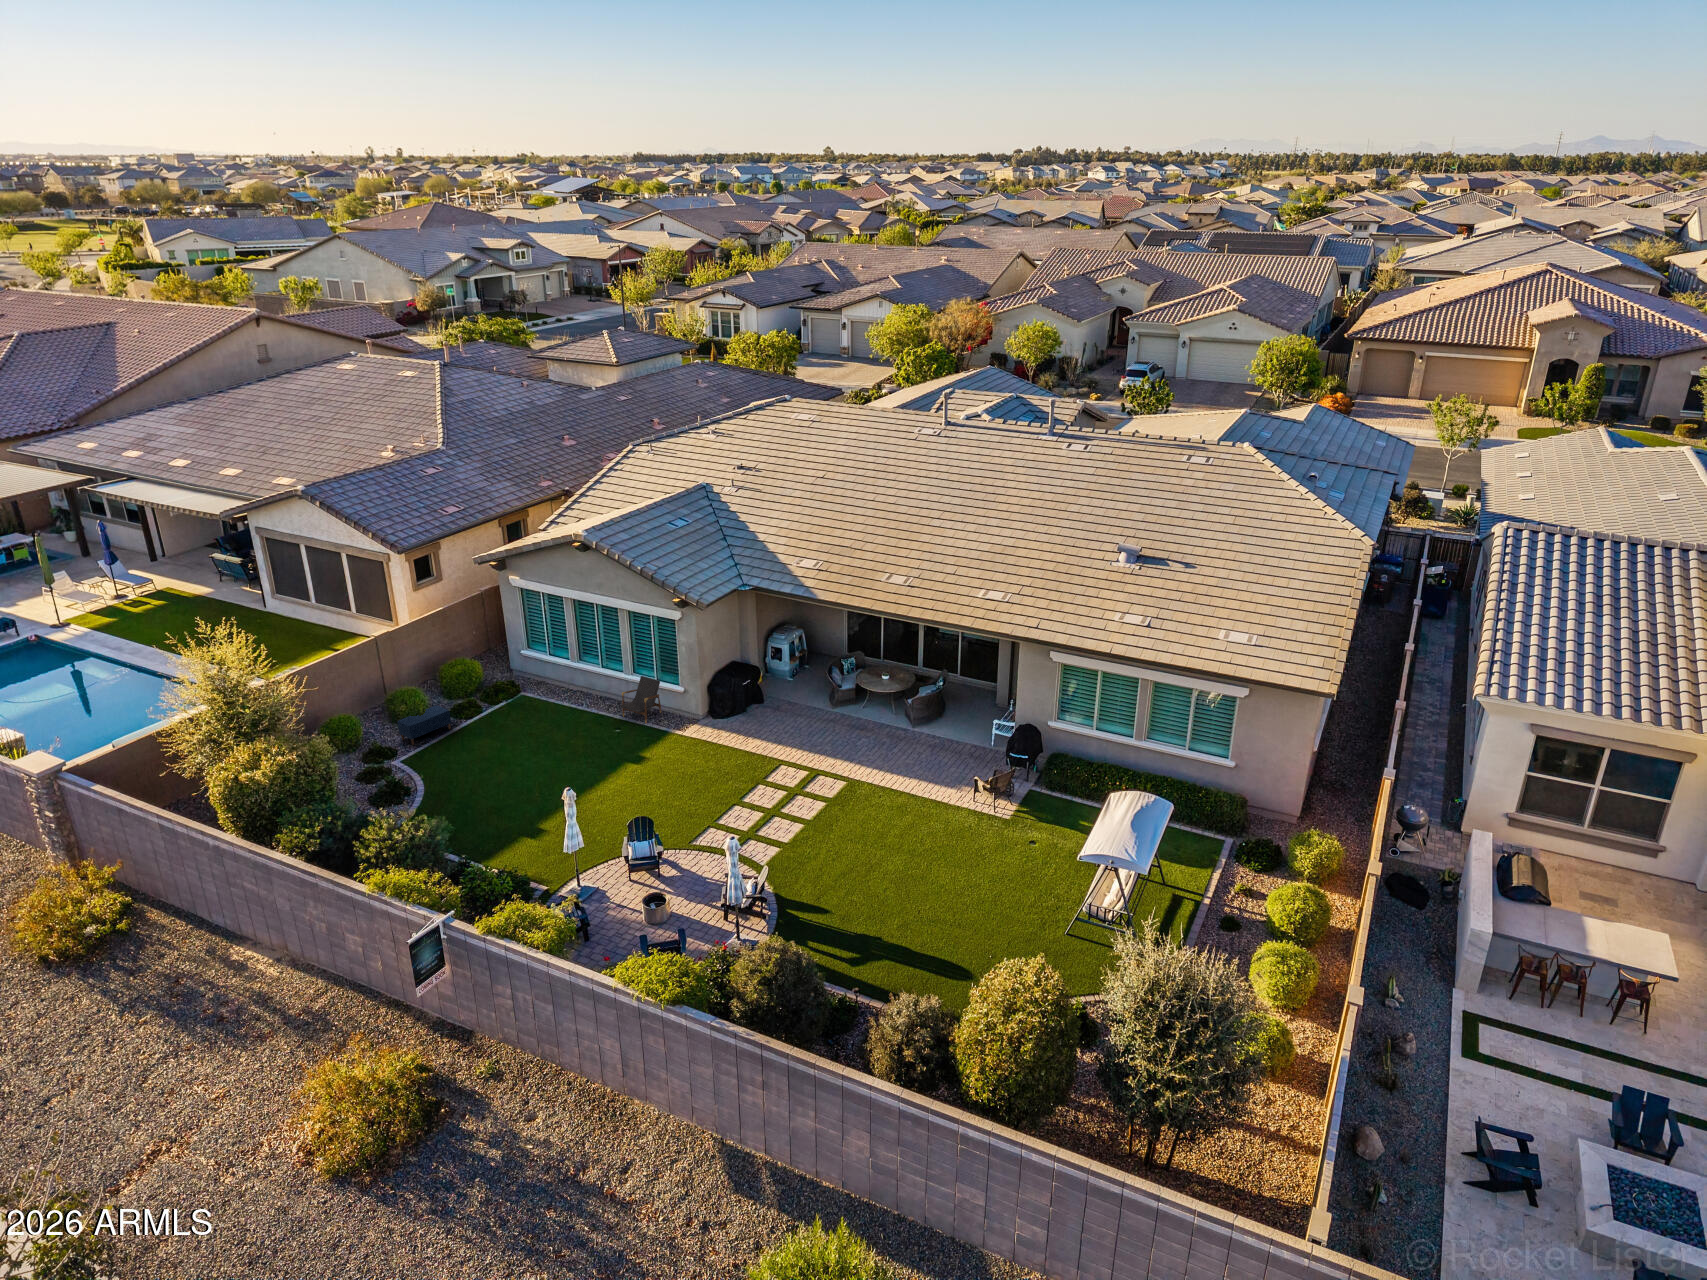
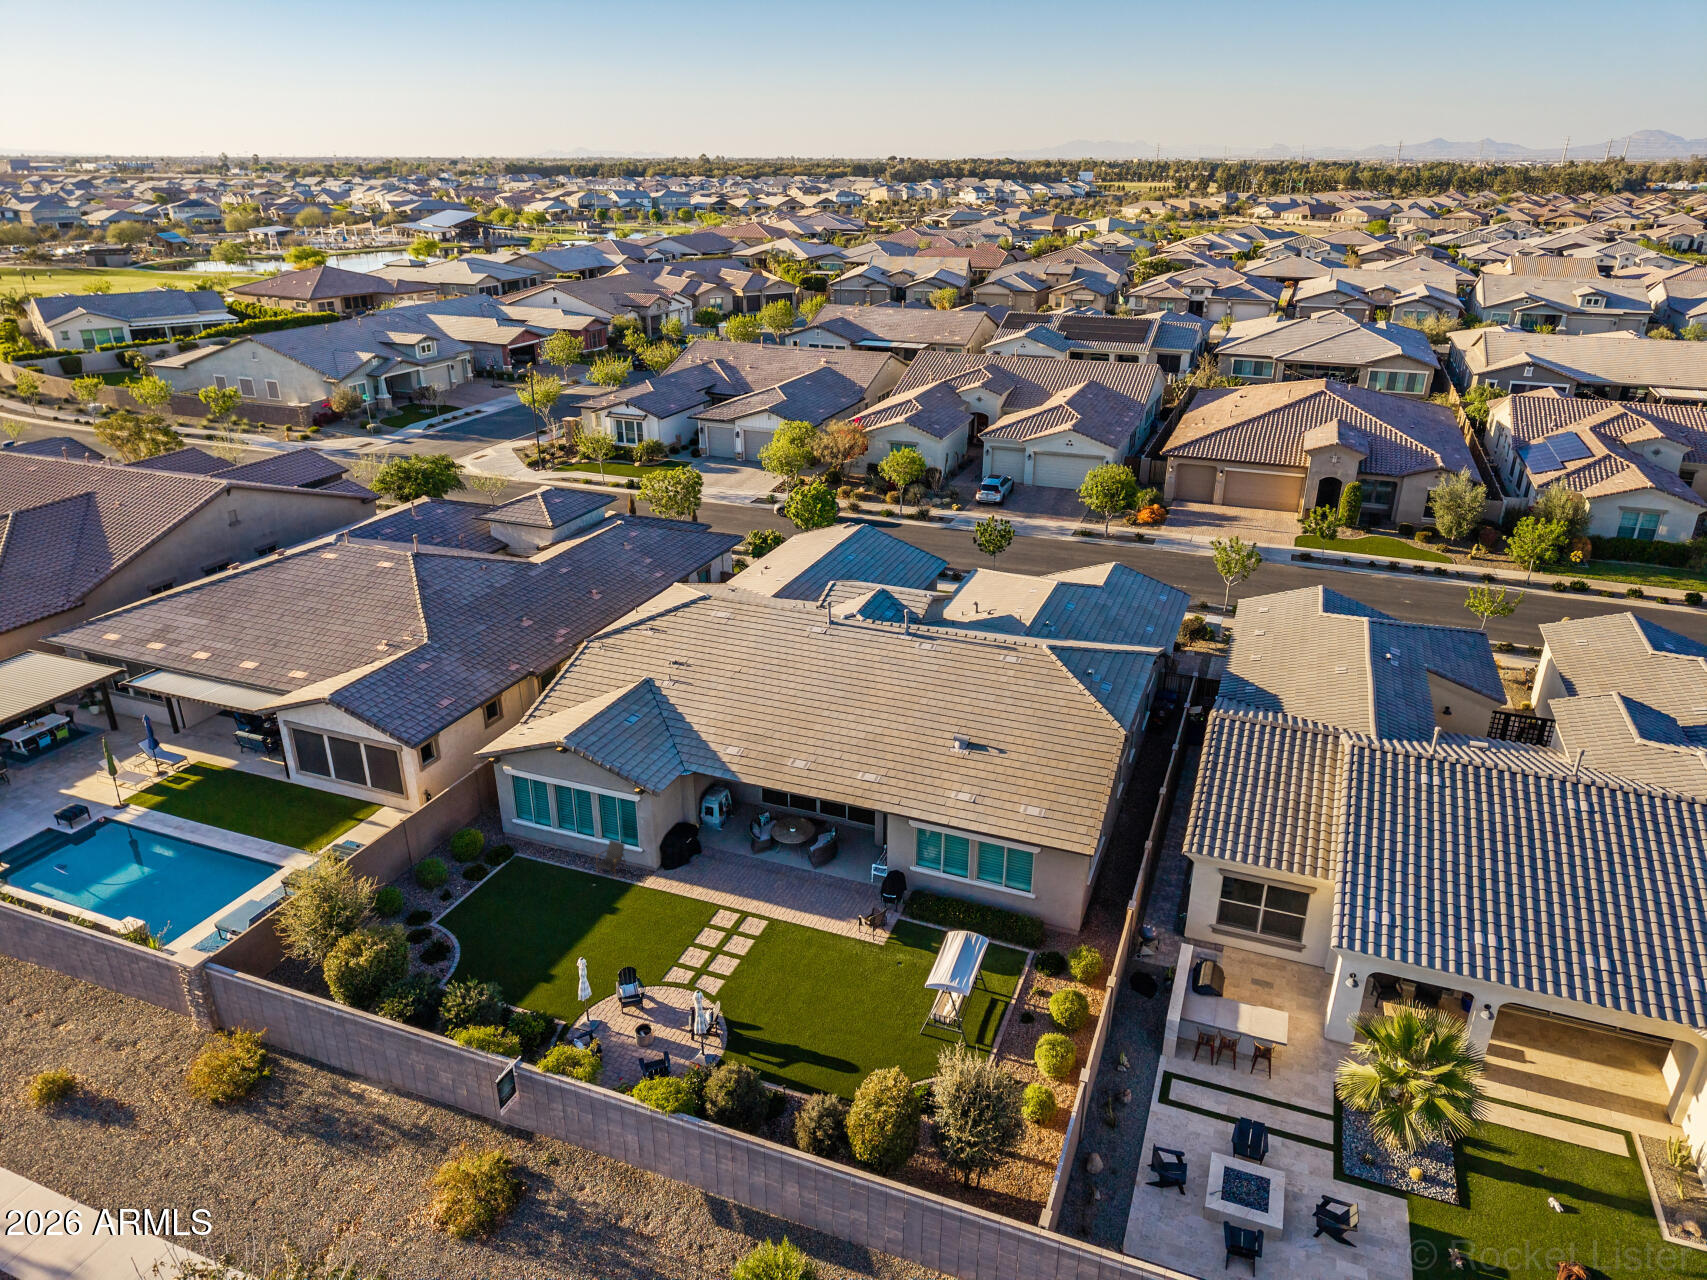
bench: present [397,705,451,745] -> none [427,873,467,907]

